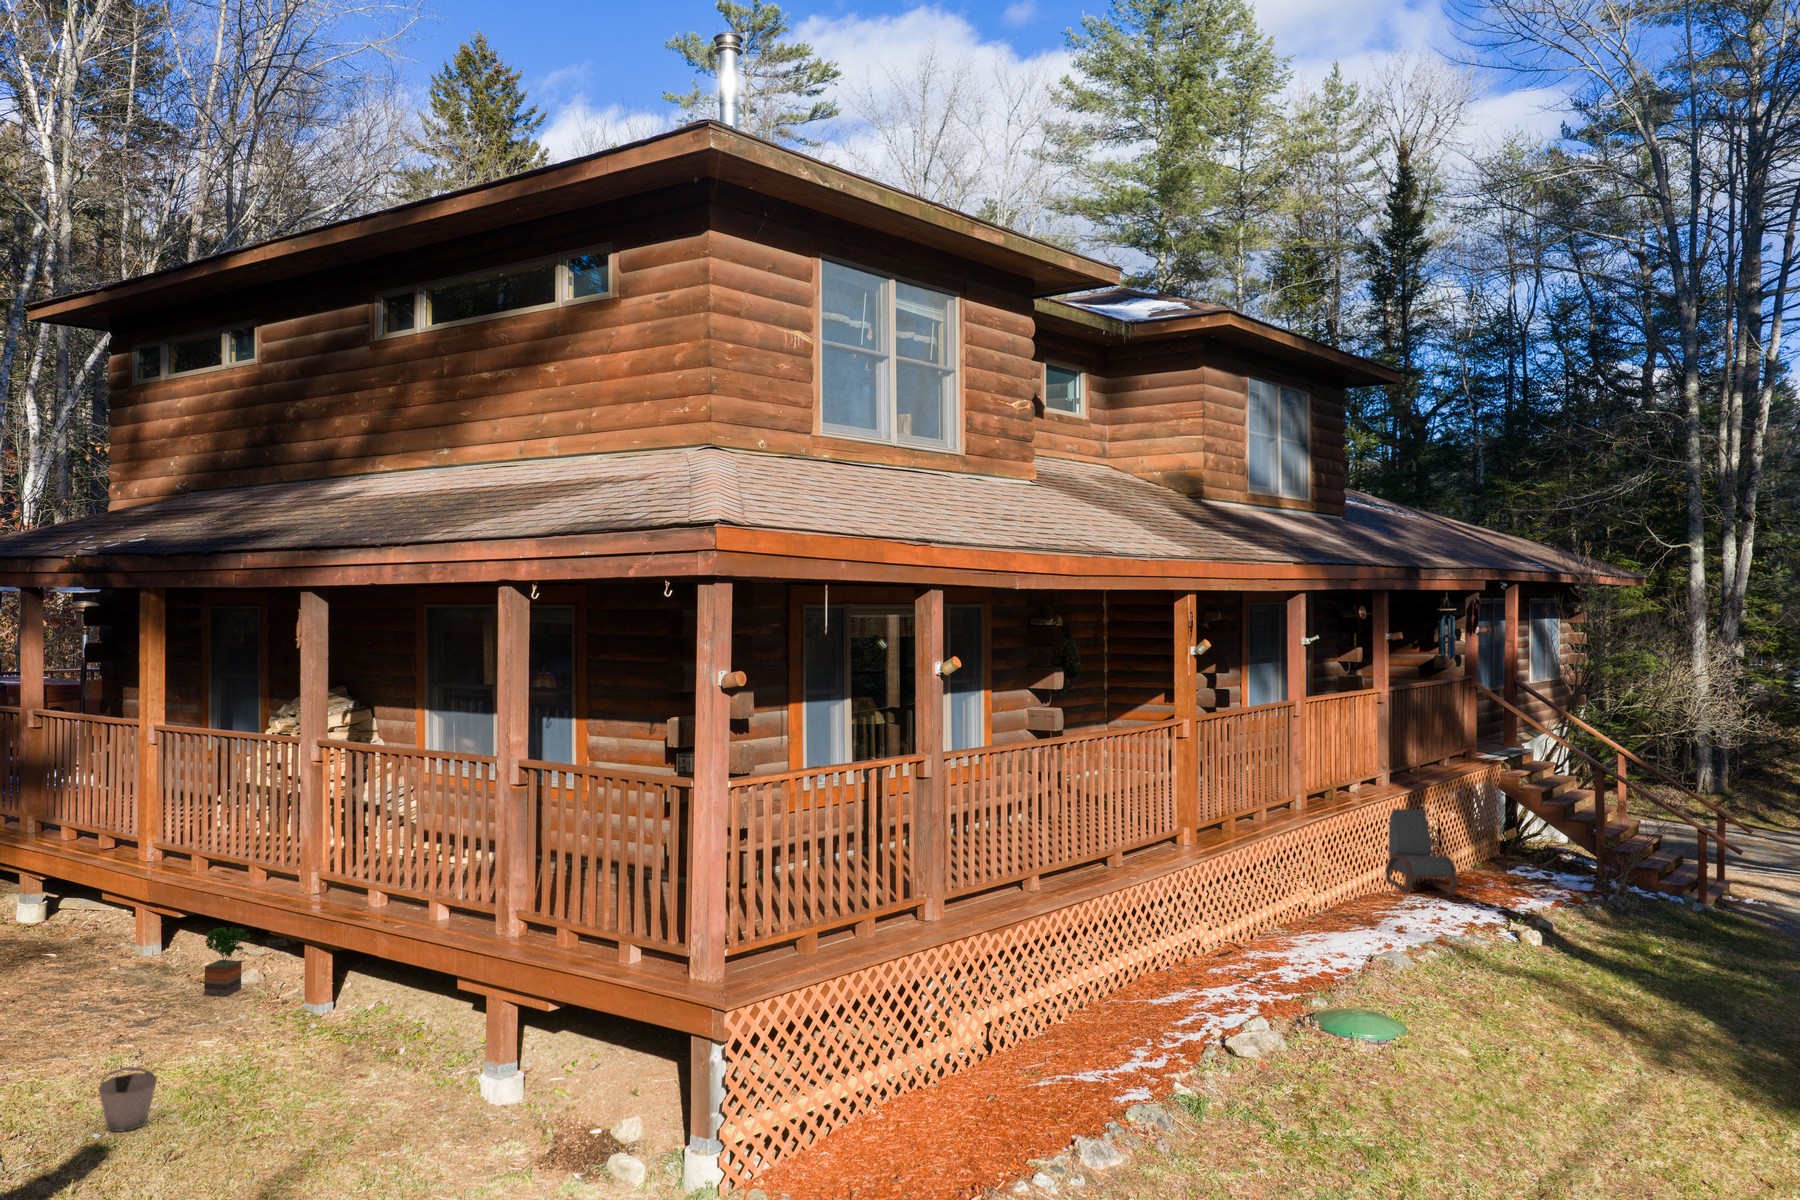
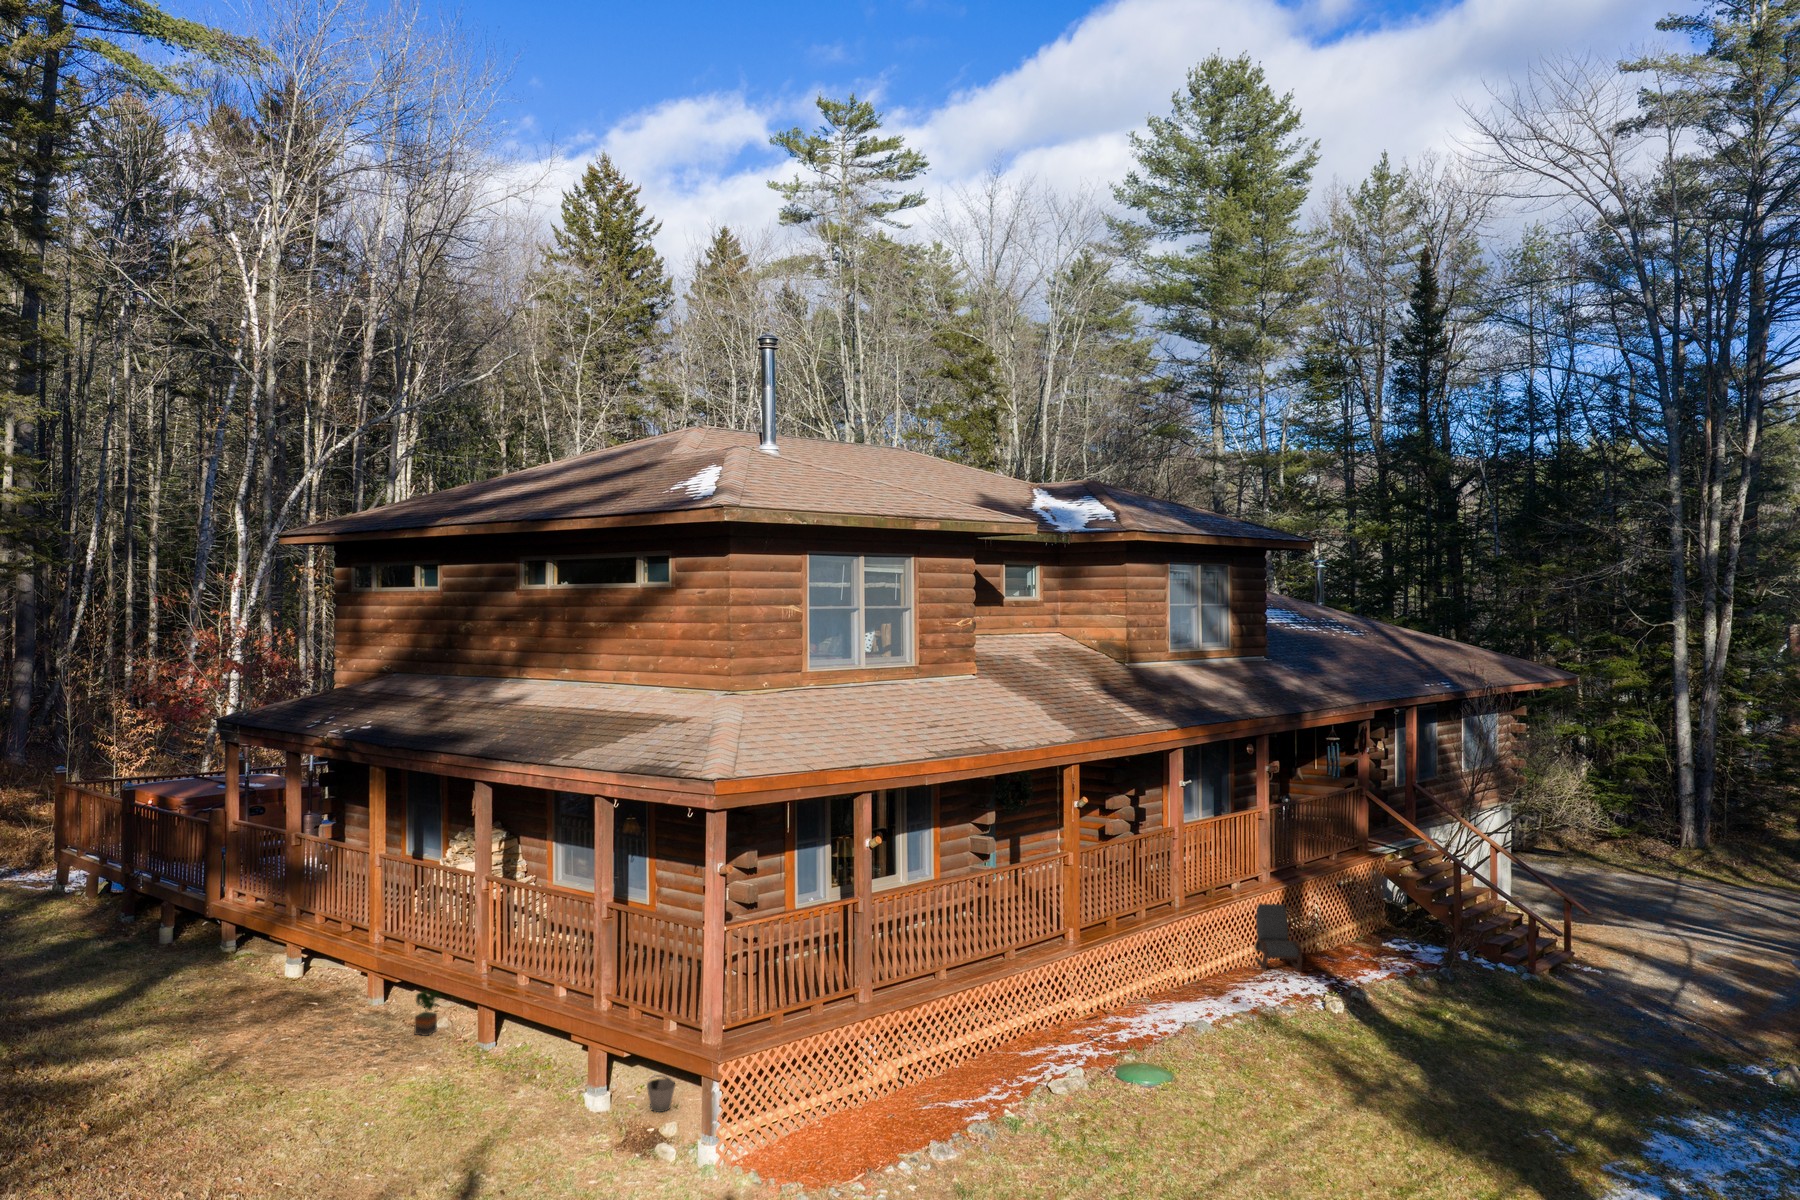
bucket: present [99,1067,157,1132] -> present [647,1075,675,1112]

